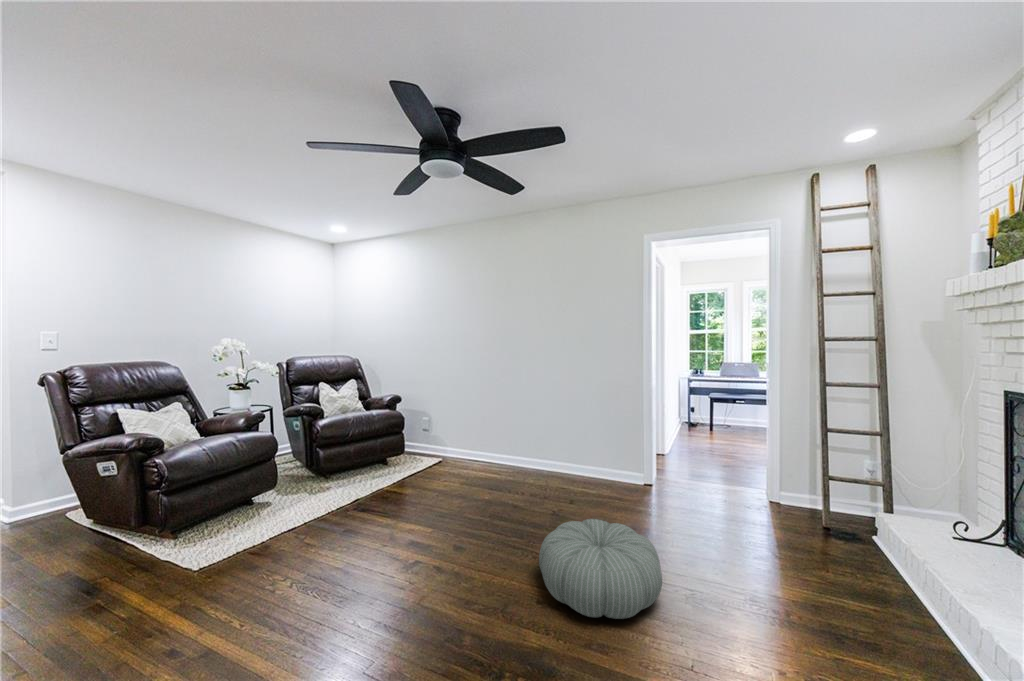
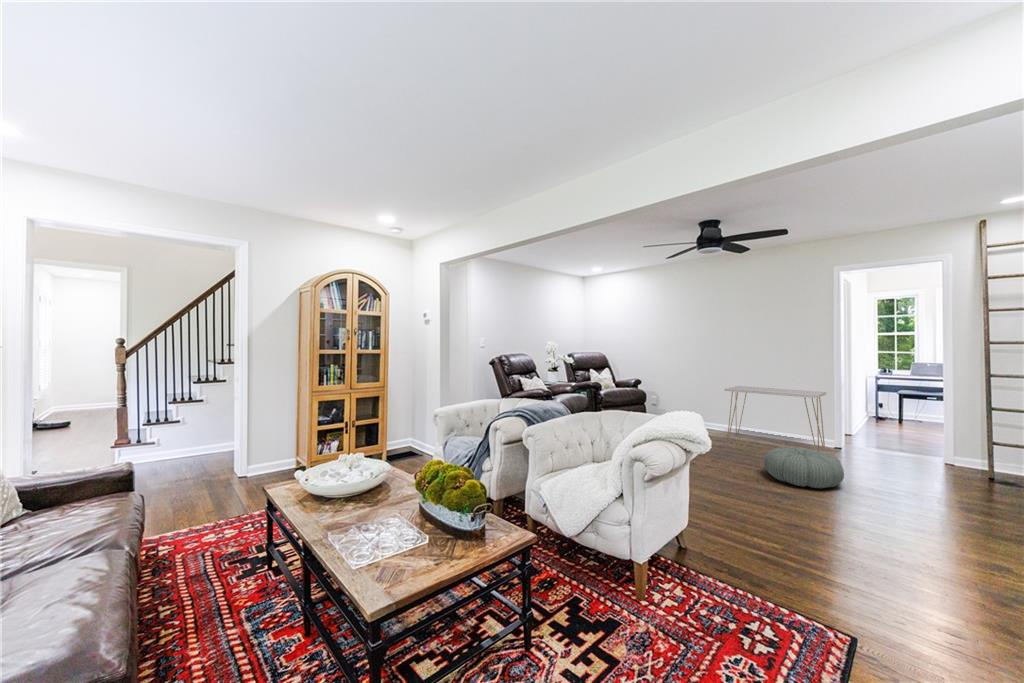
console table: none [516,400,640,497] -> present [724,386,826,451]

